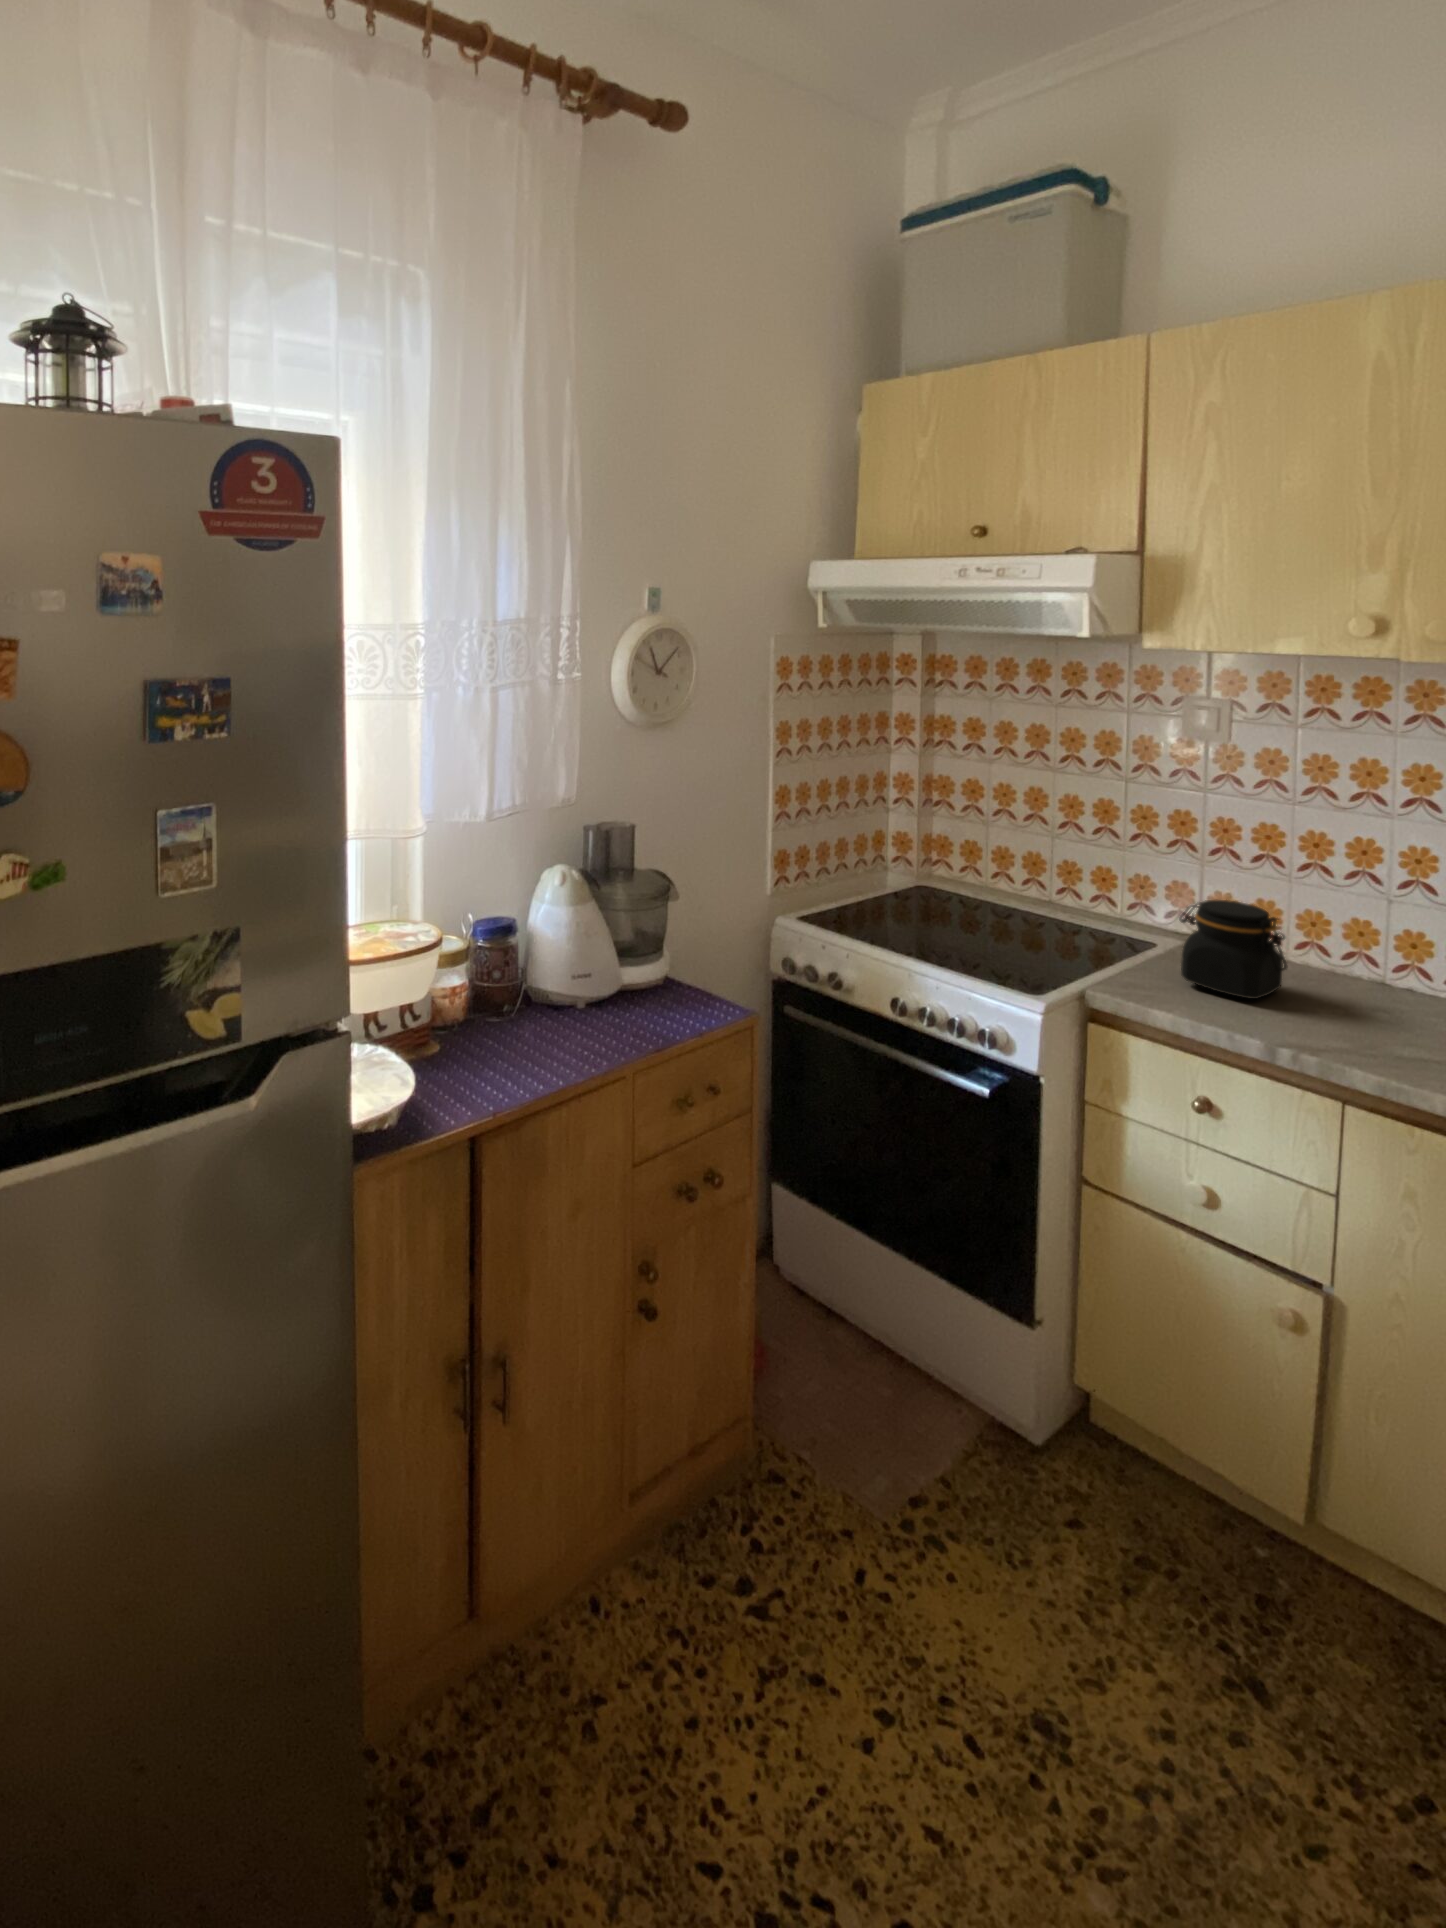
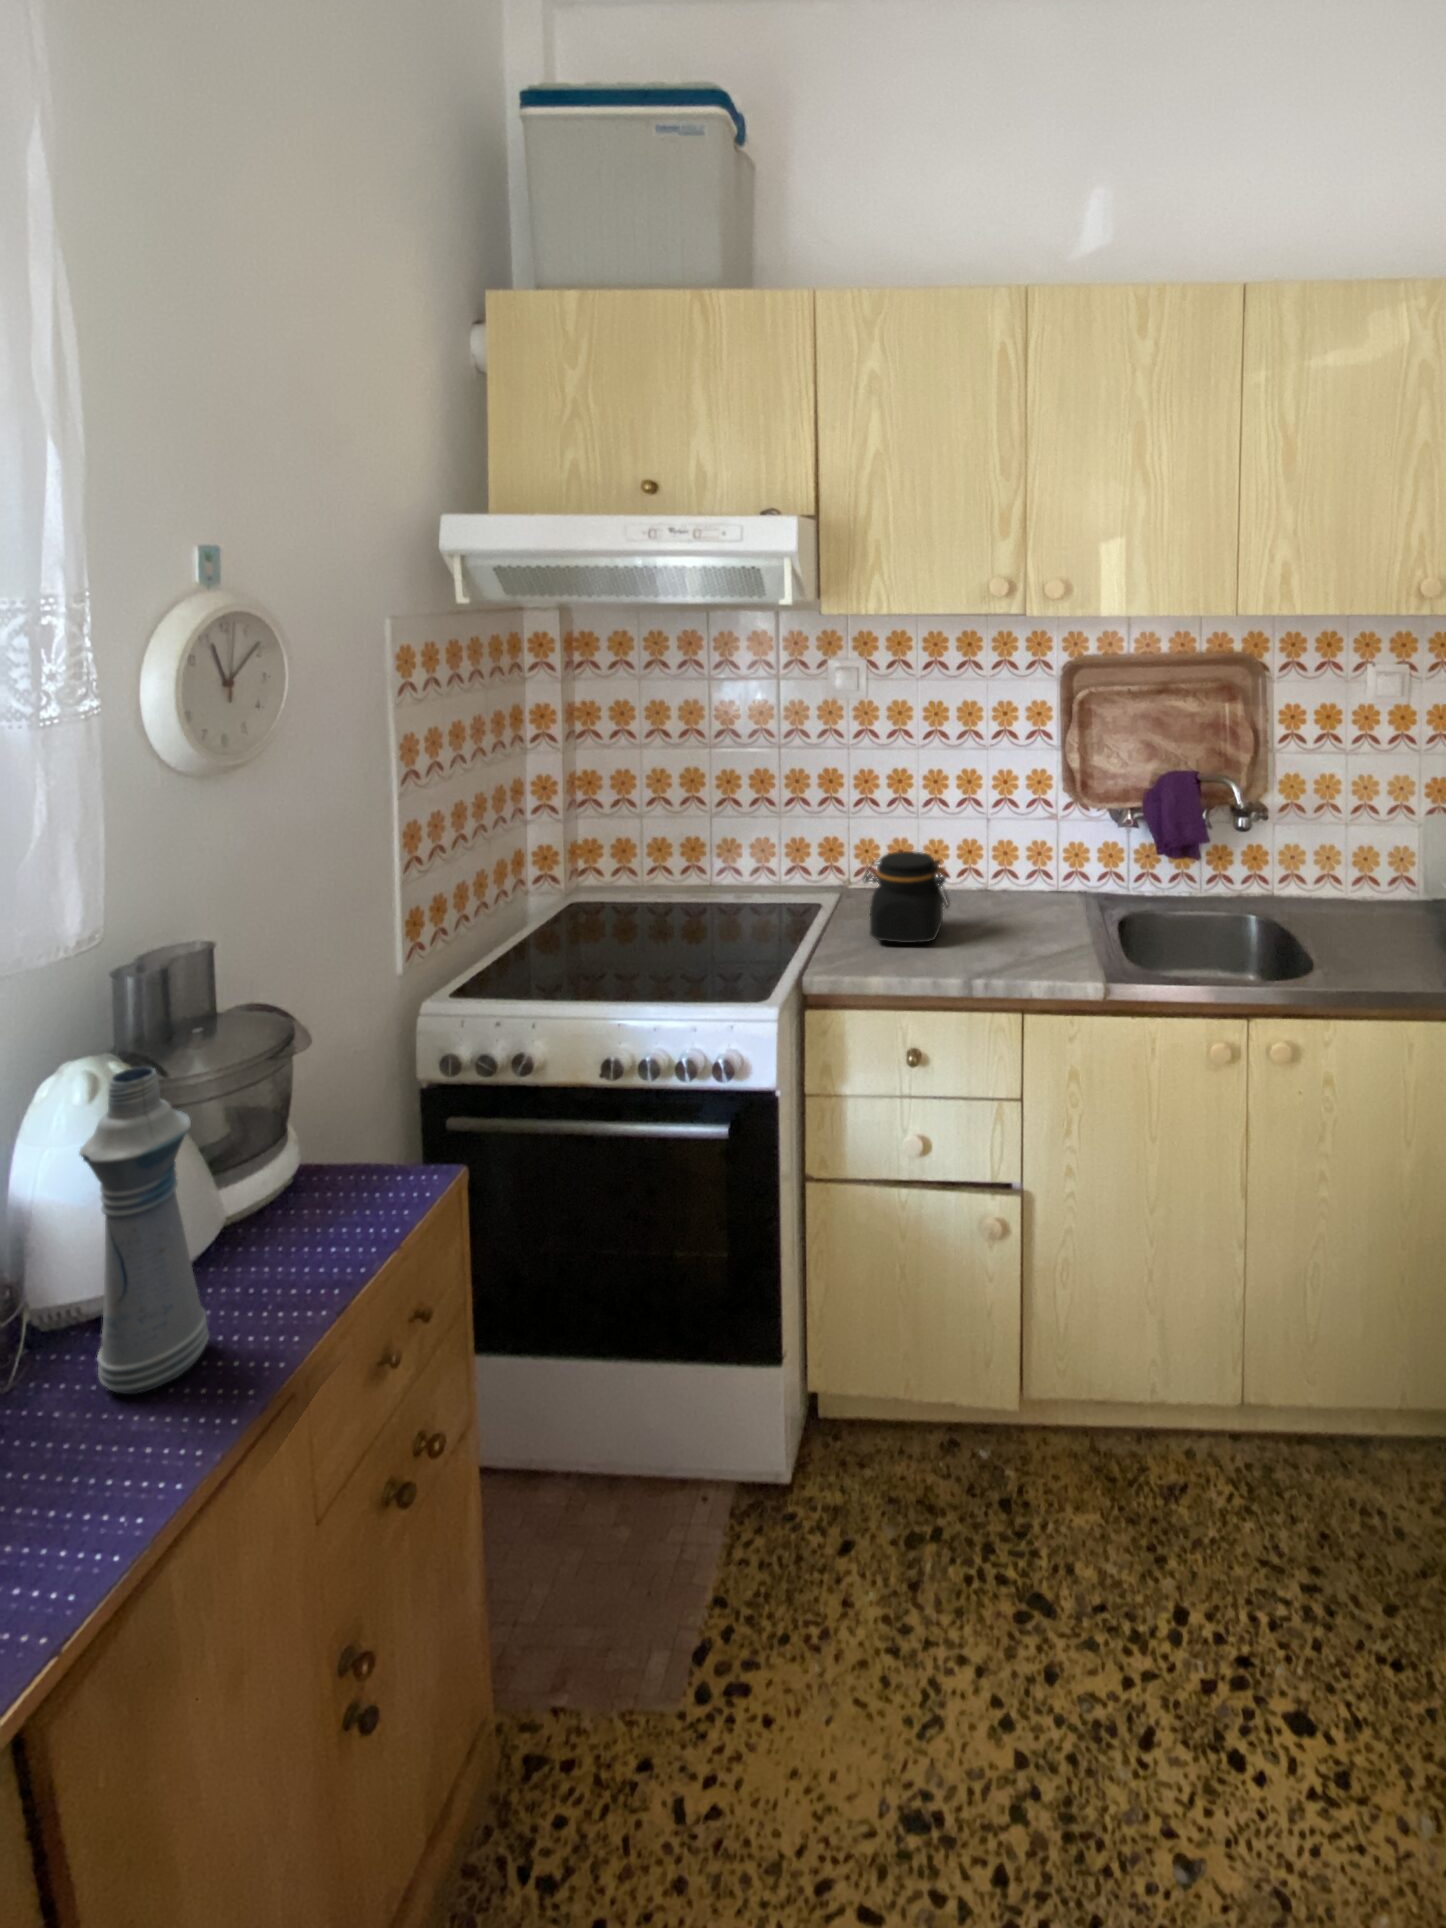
bottle: none [536,875,587,1051] -> present [79,1067,209,1394]

